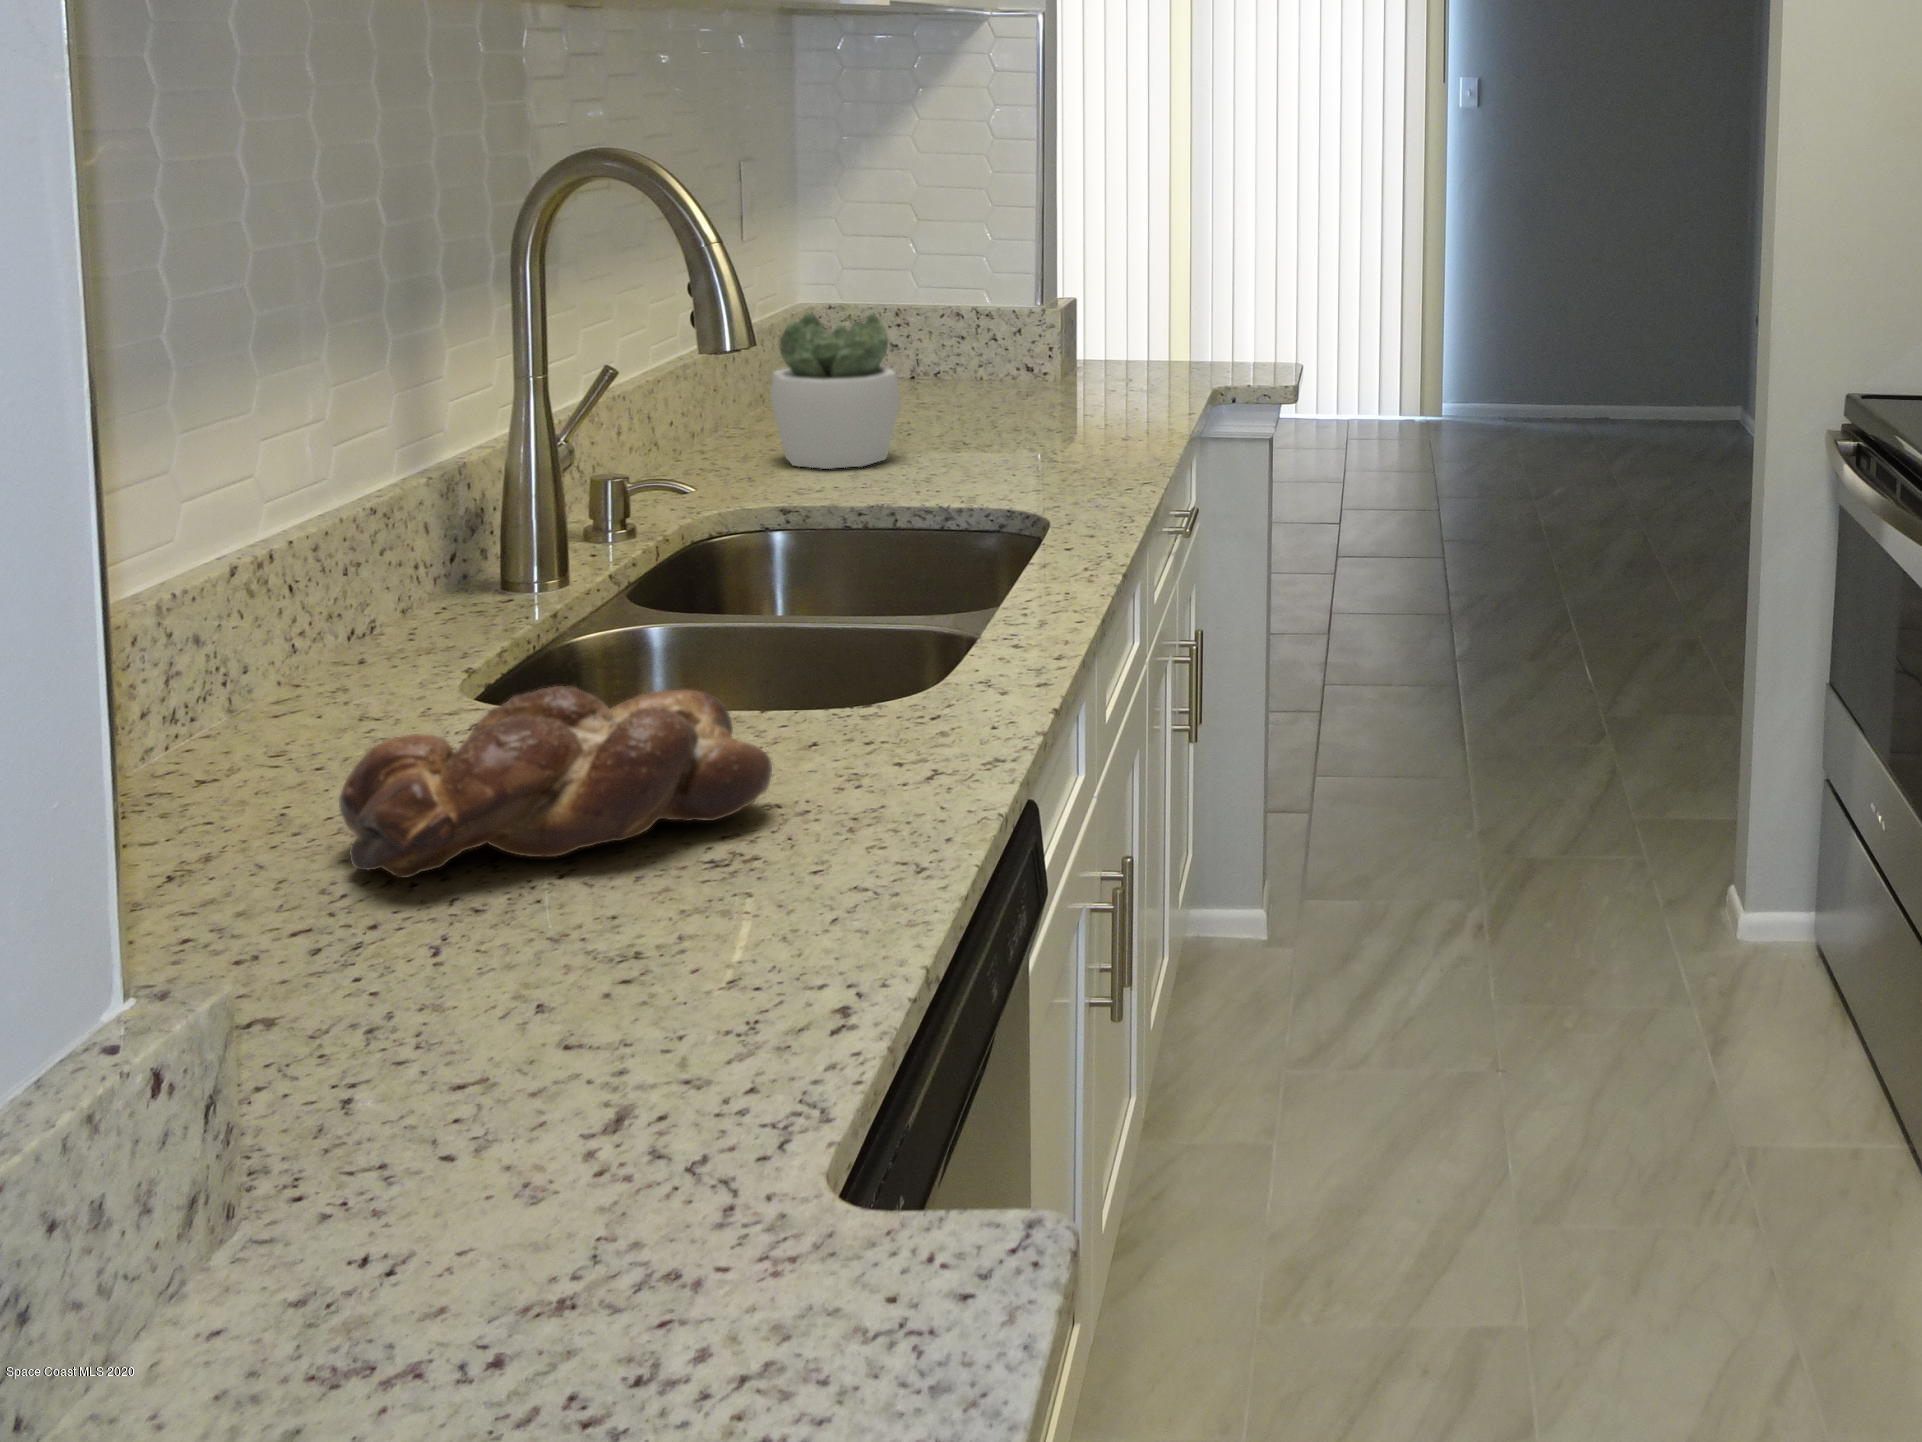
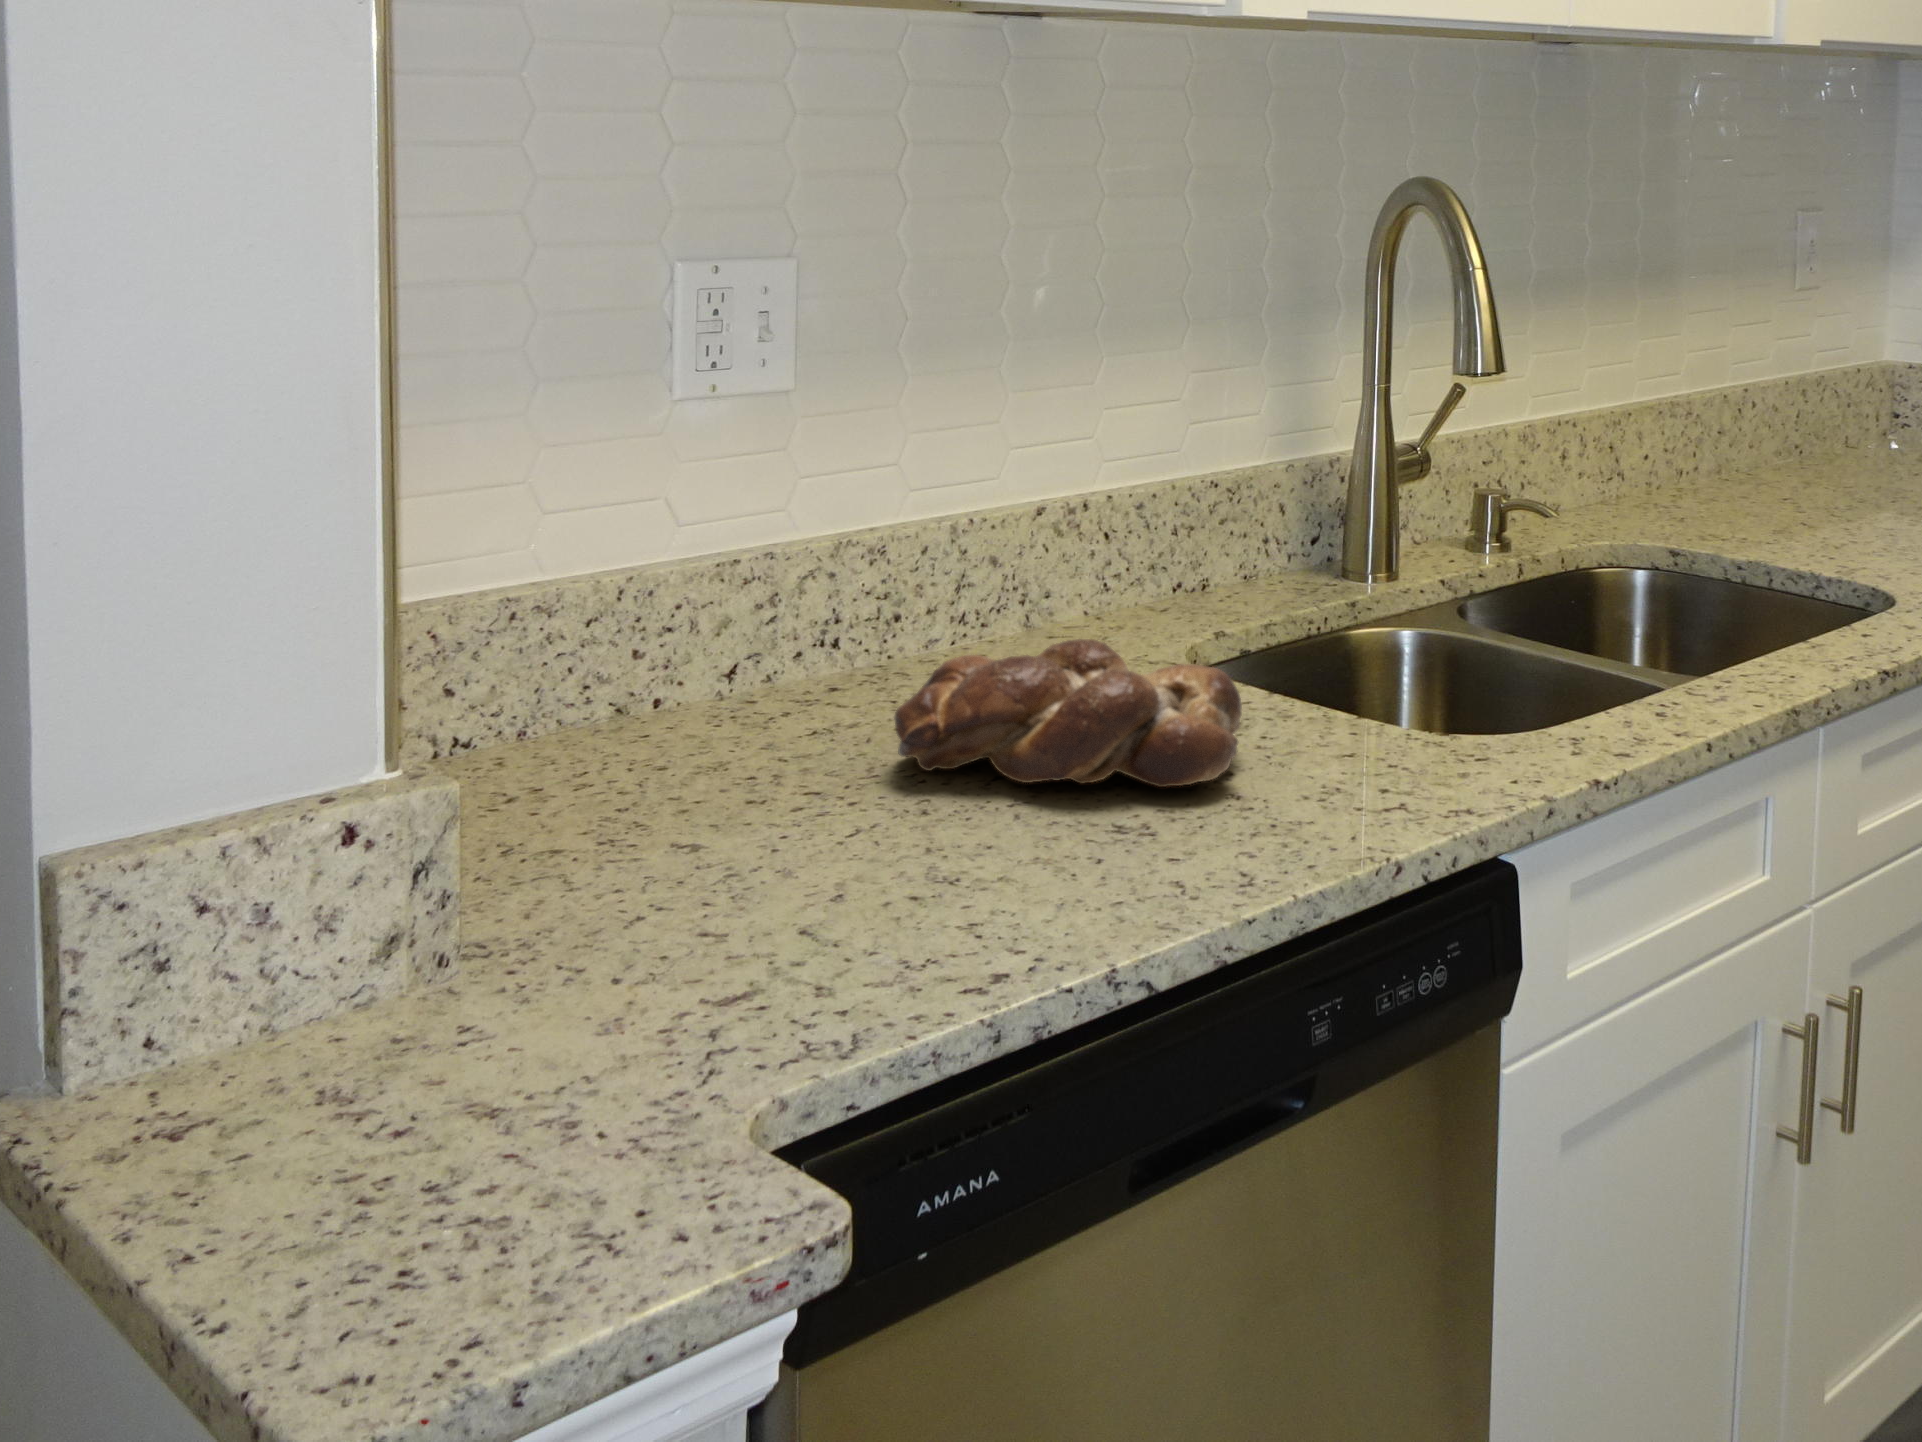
succulent plant: present [770,314,900,469] -> none [1724,362,1851,523]

